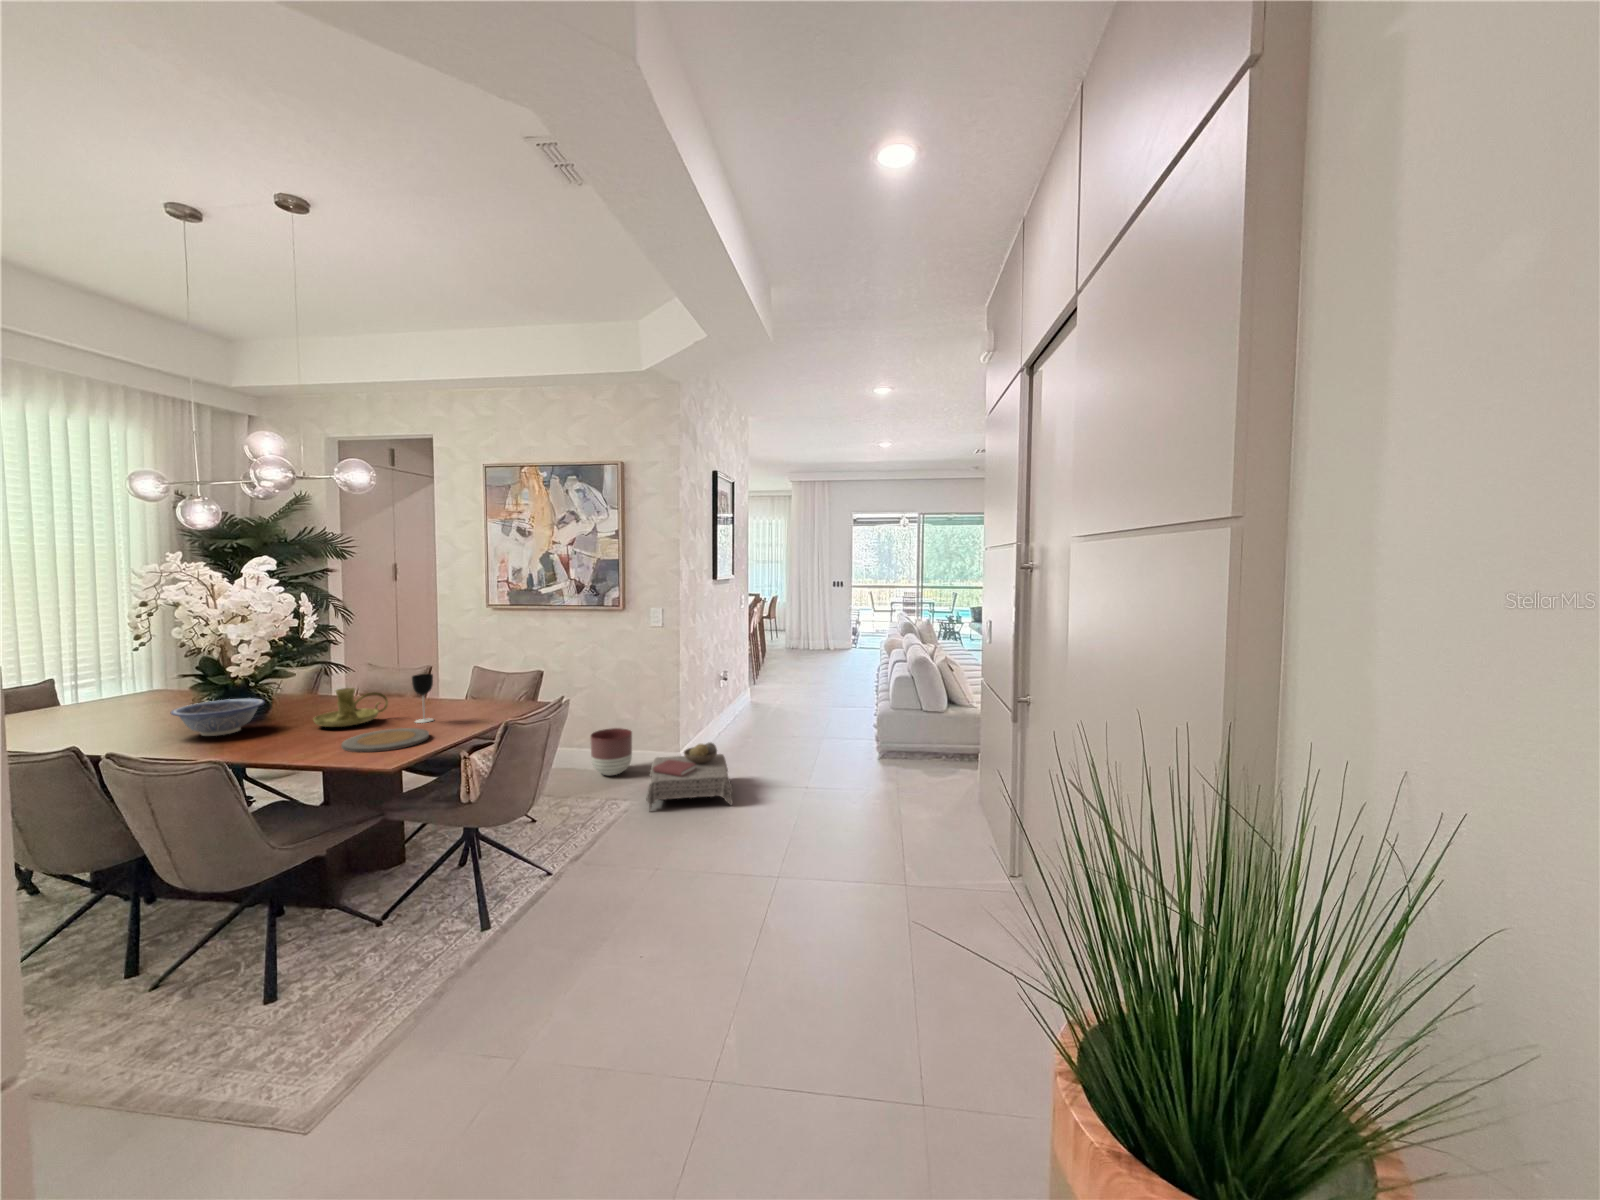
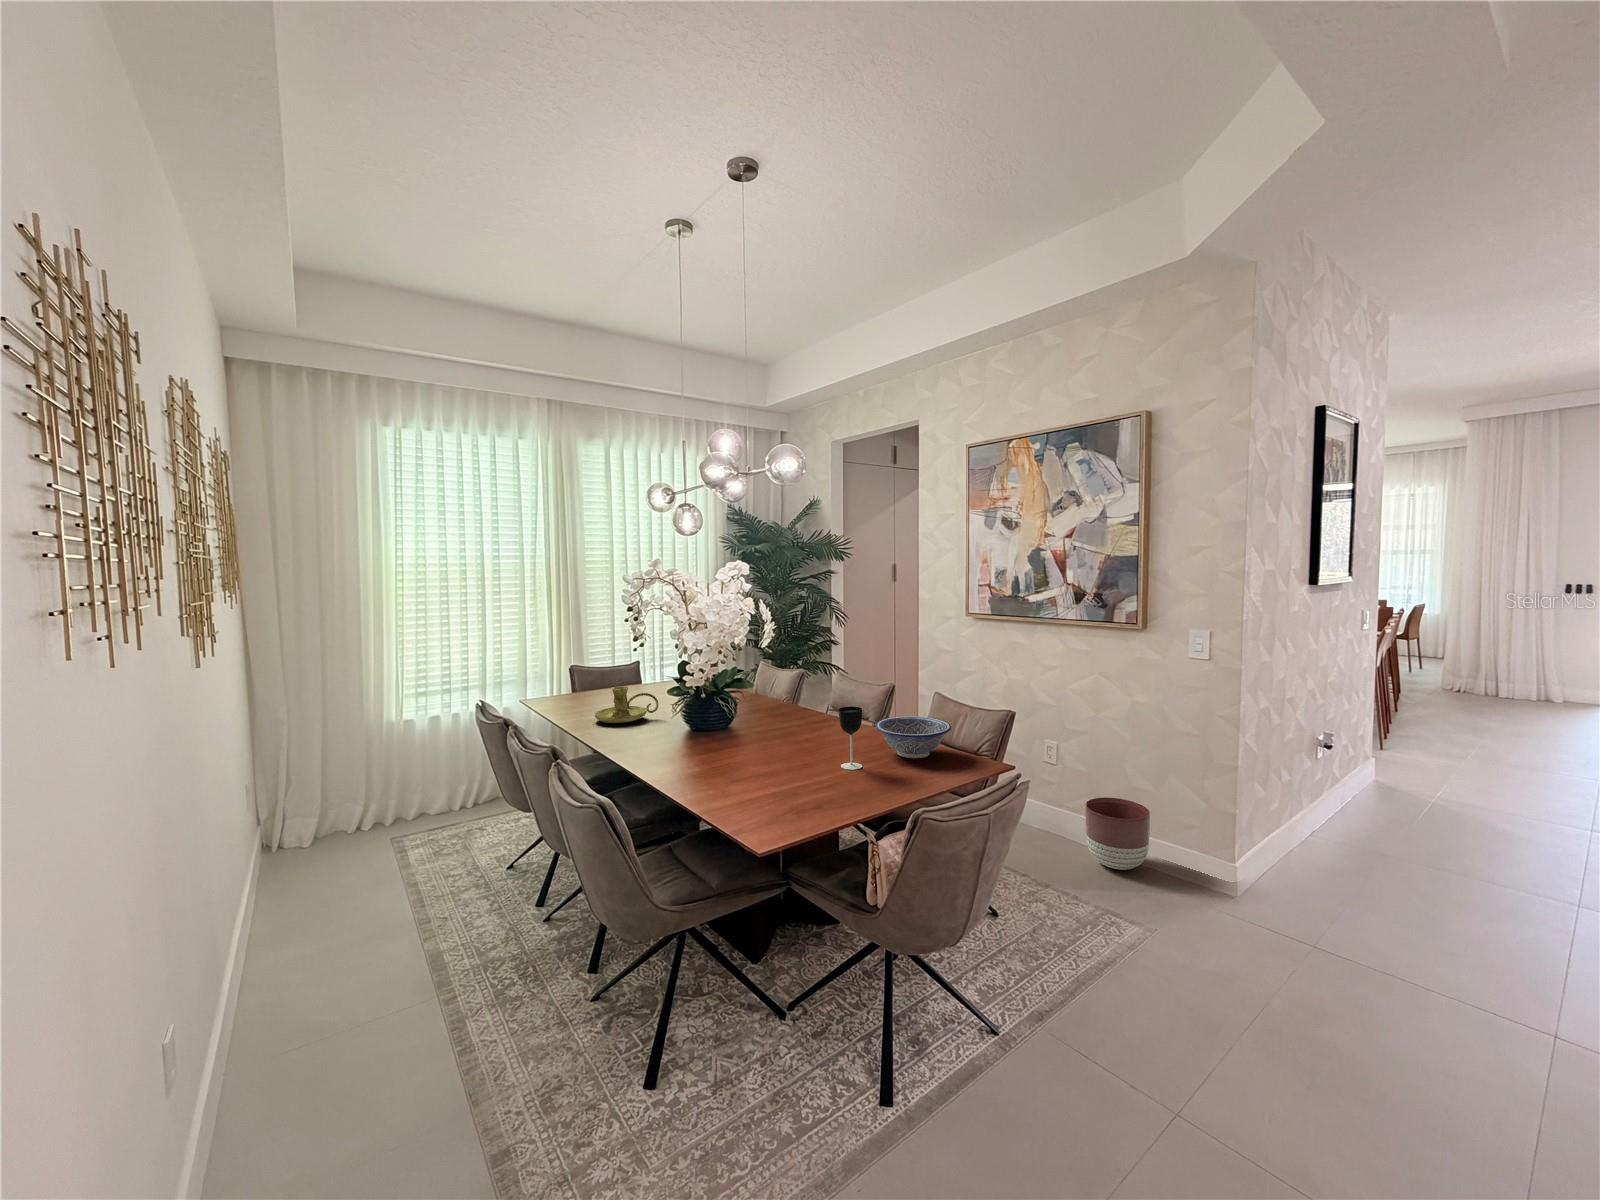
candle holder: present [313,688,388,727] -> present [595,686,659,723]
decorative bowl: present [170,698,265,736] -> present [875,716,951,758]
plate: present [341,728,429,752] -> none [745,775,838,813]
ottoman: present [646,743,733,810] -> none [1165,868,1347,1015]

